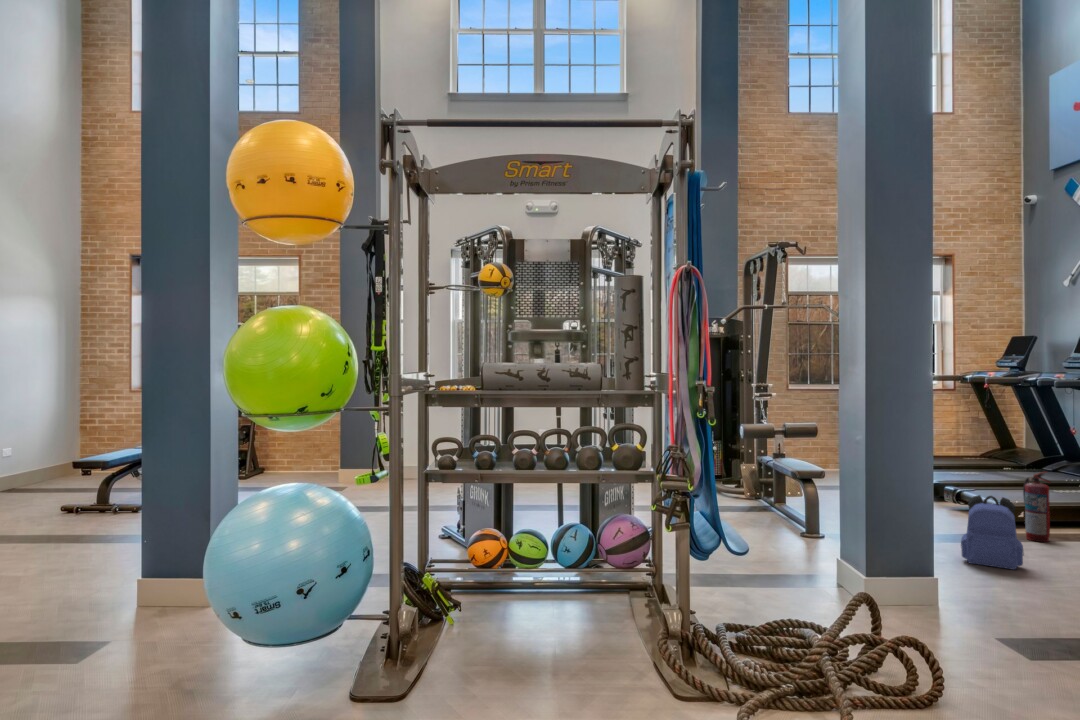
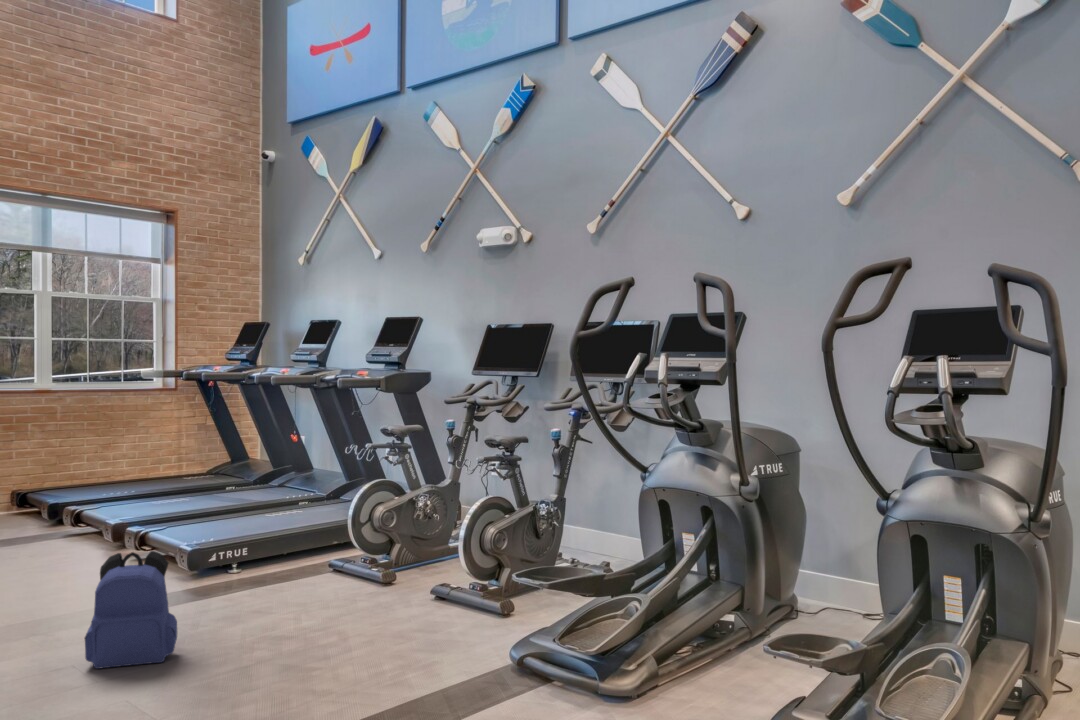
fire extinguisher: present [1023,472,1051,542] -> none [210,497,239,597]

